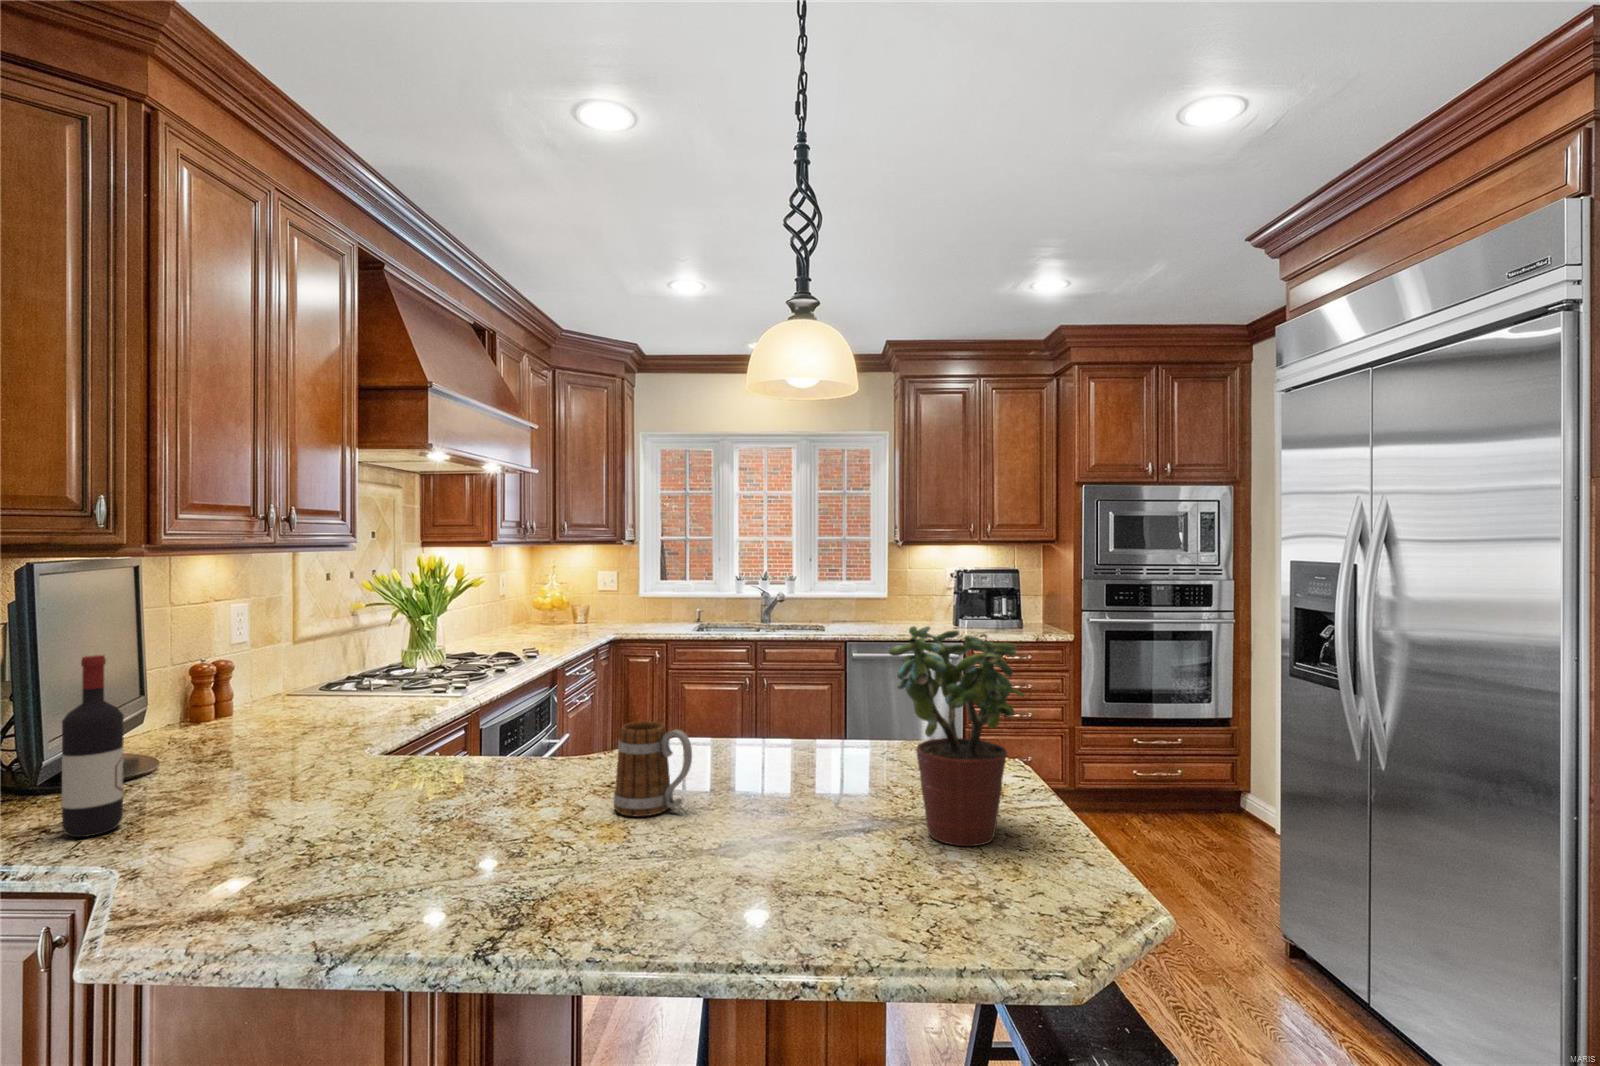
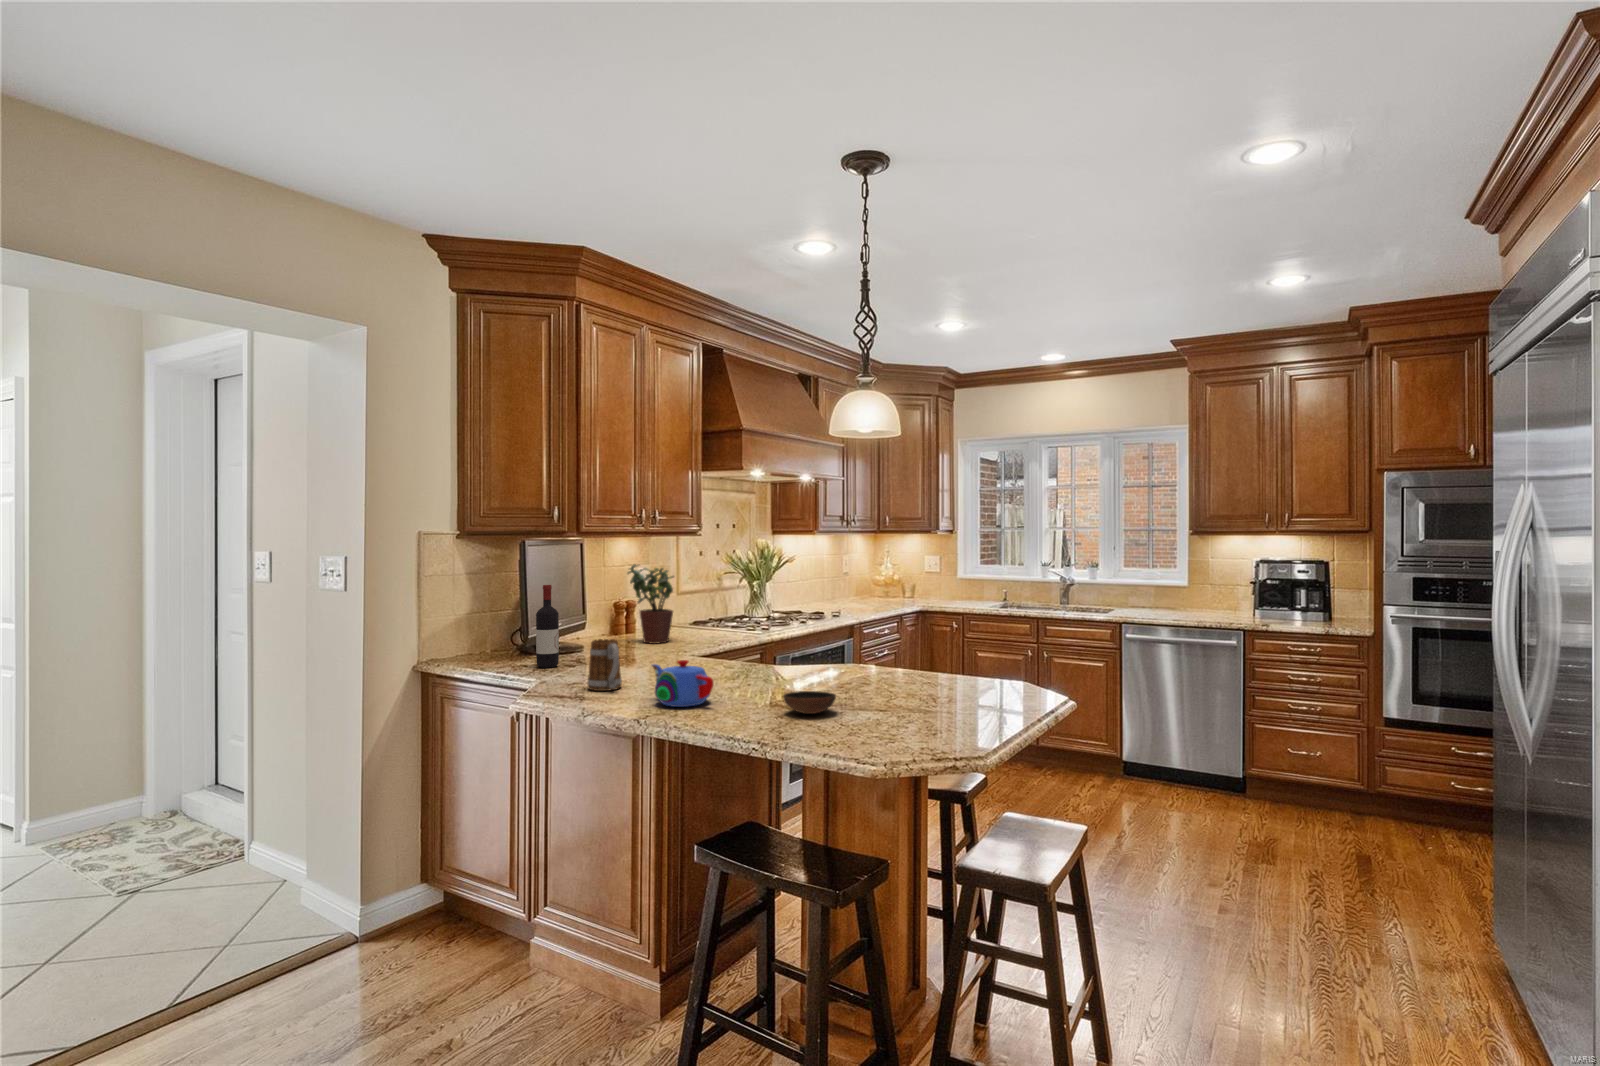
potted plant: present [889,626,1024,846] -> present [628,565,674,644]
mug: present [614,721,692,817] -> present [588,639,622,691]
teapot: none [452,805,627,915] -> present [652,660,714,707]
bowl: none [772,826,870,880] -> present [783,691,836,714]

